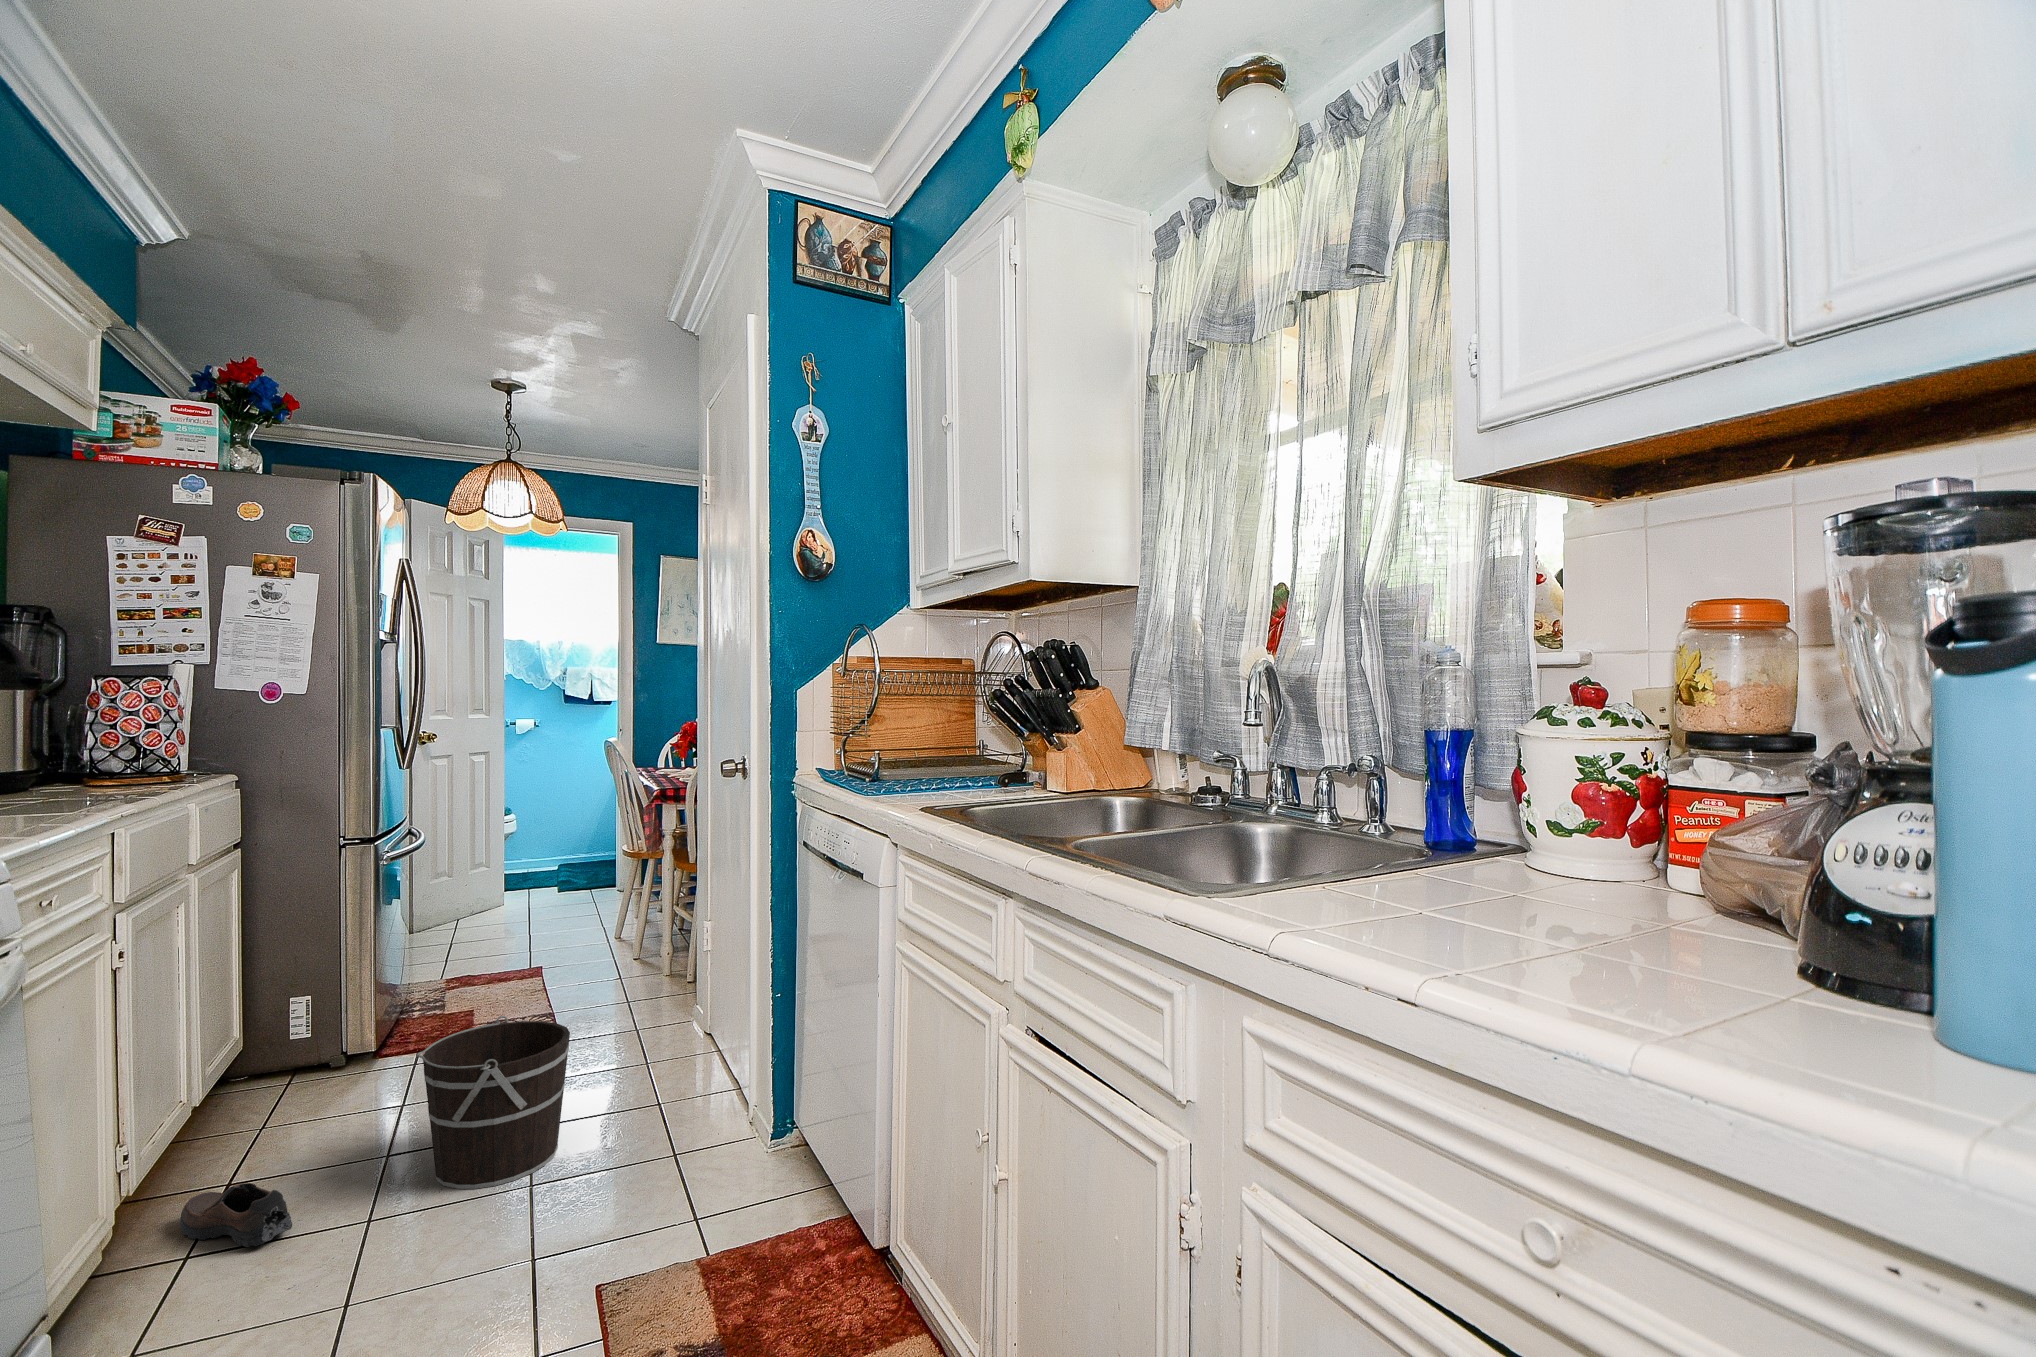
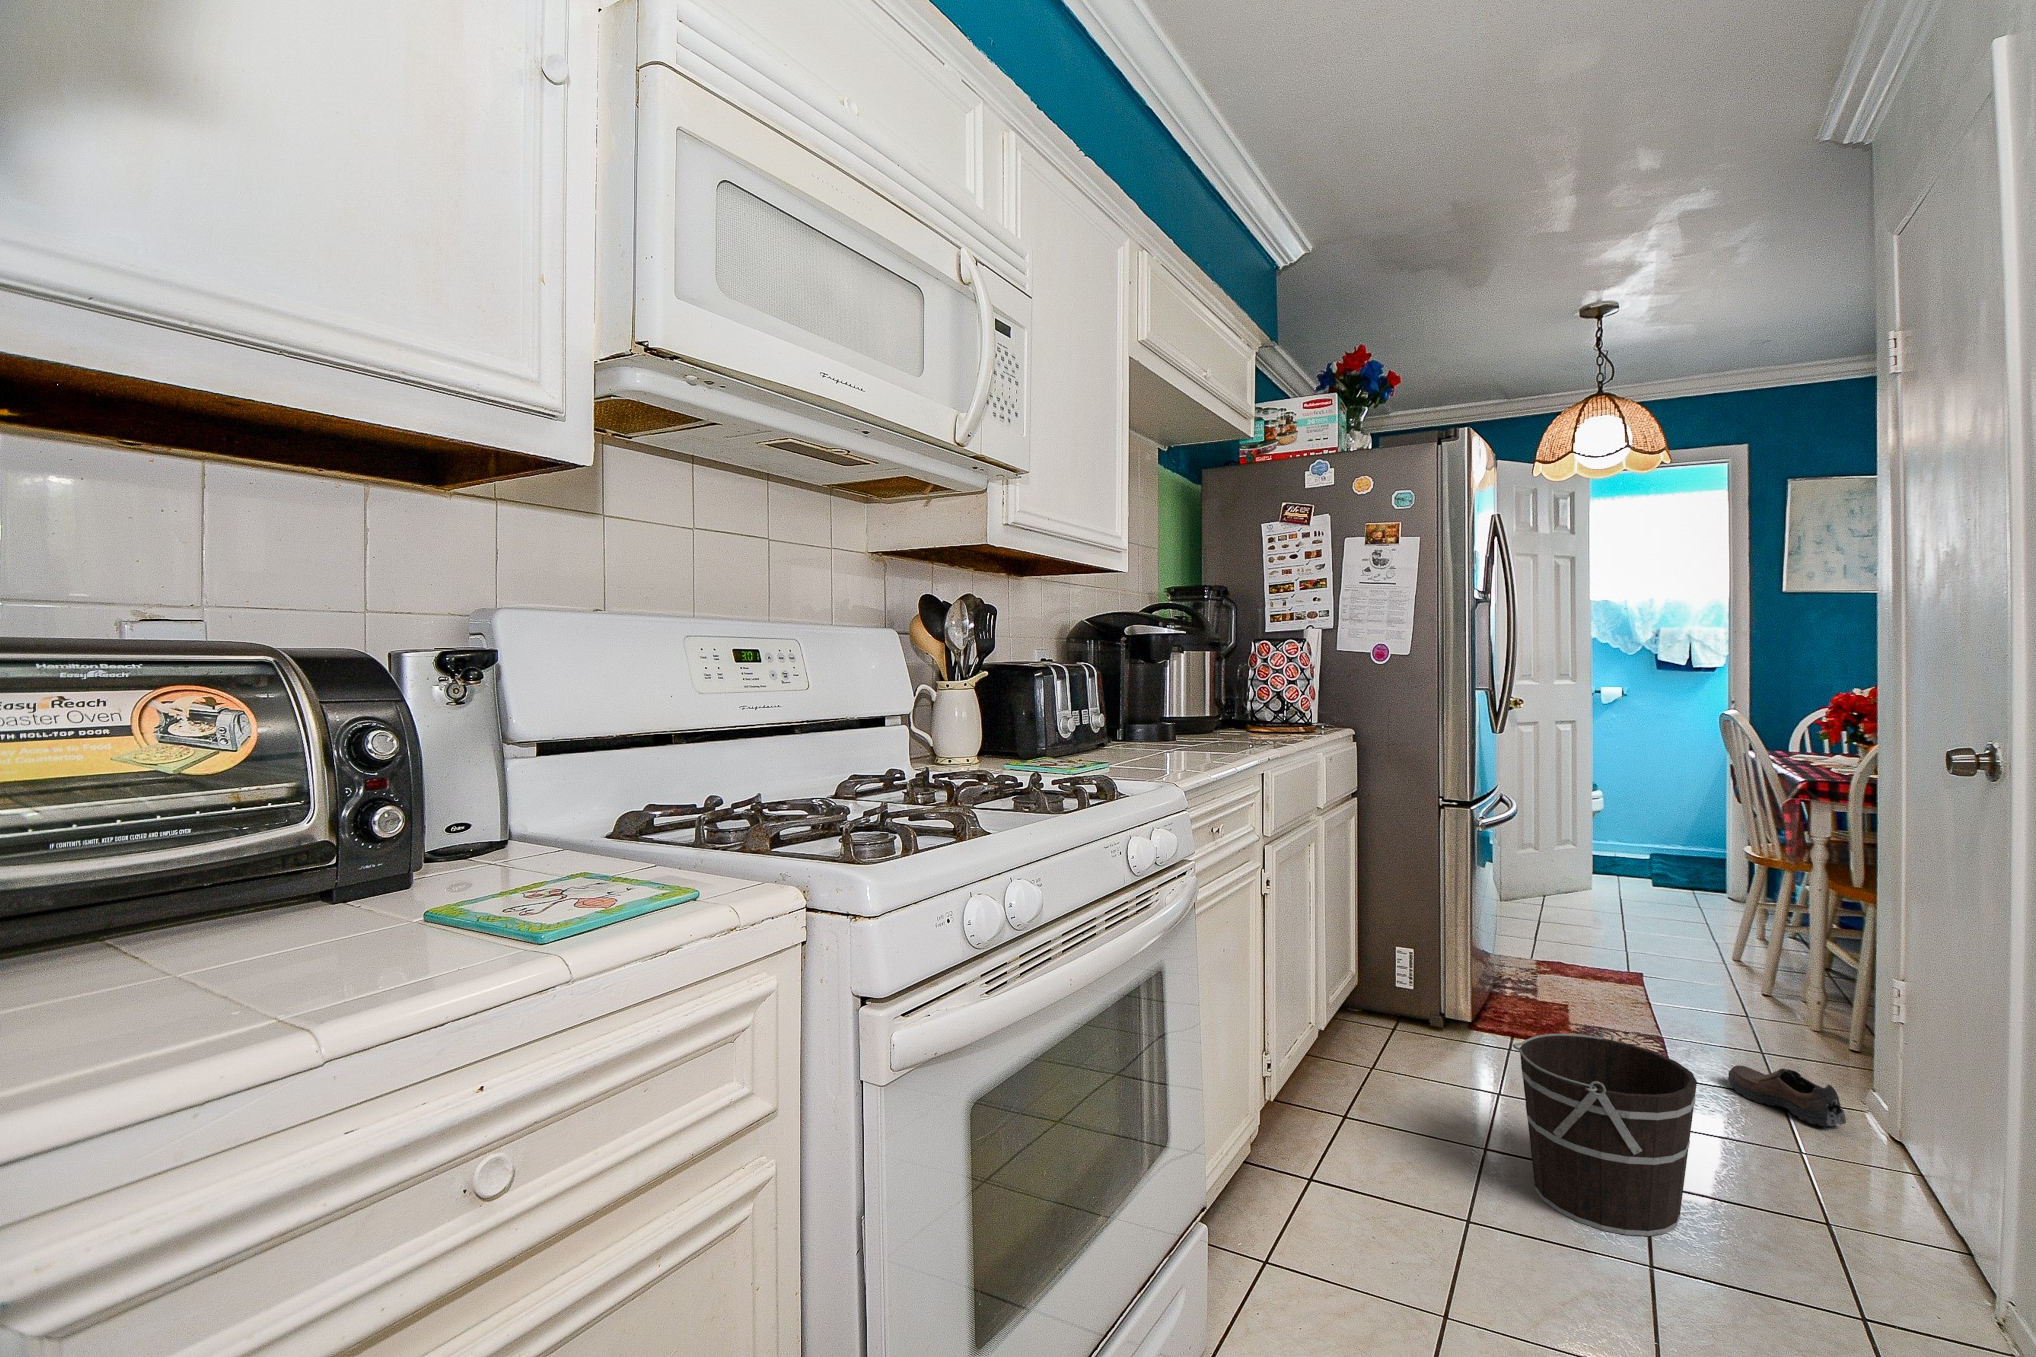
shoe: present [180,1183,292,1247] -> present [1728,1065,1846,1126]

